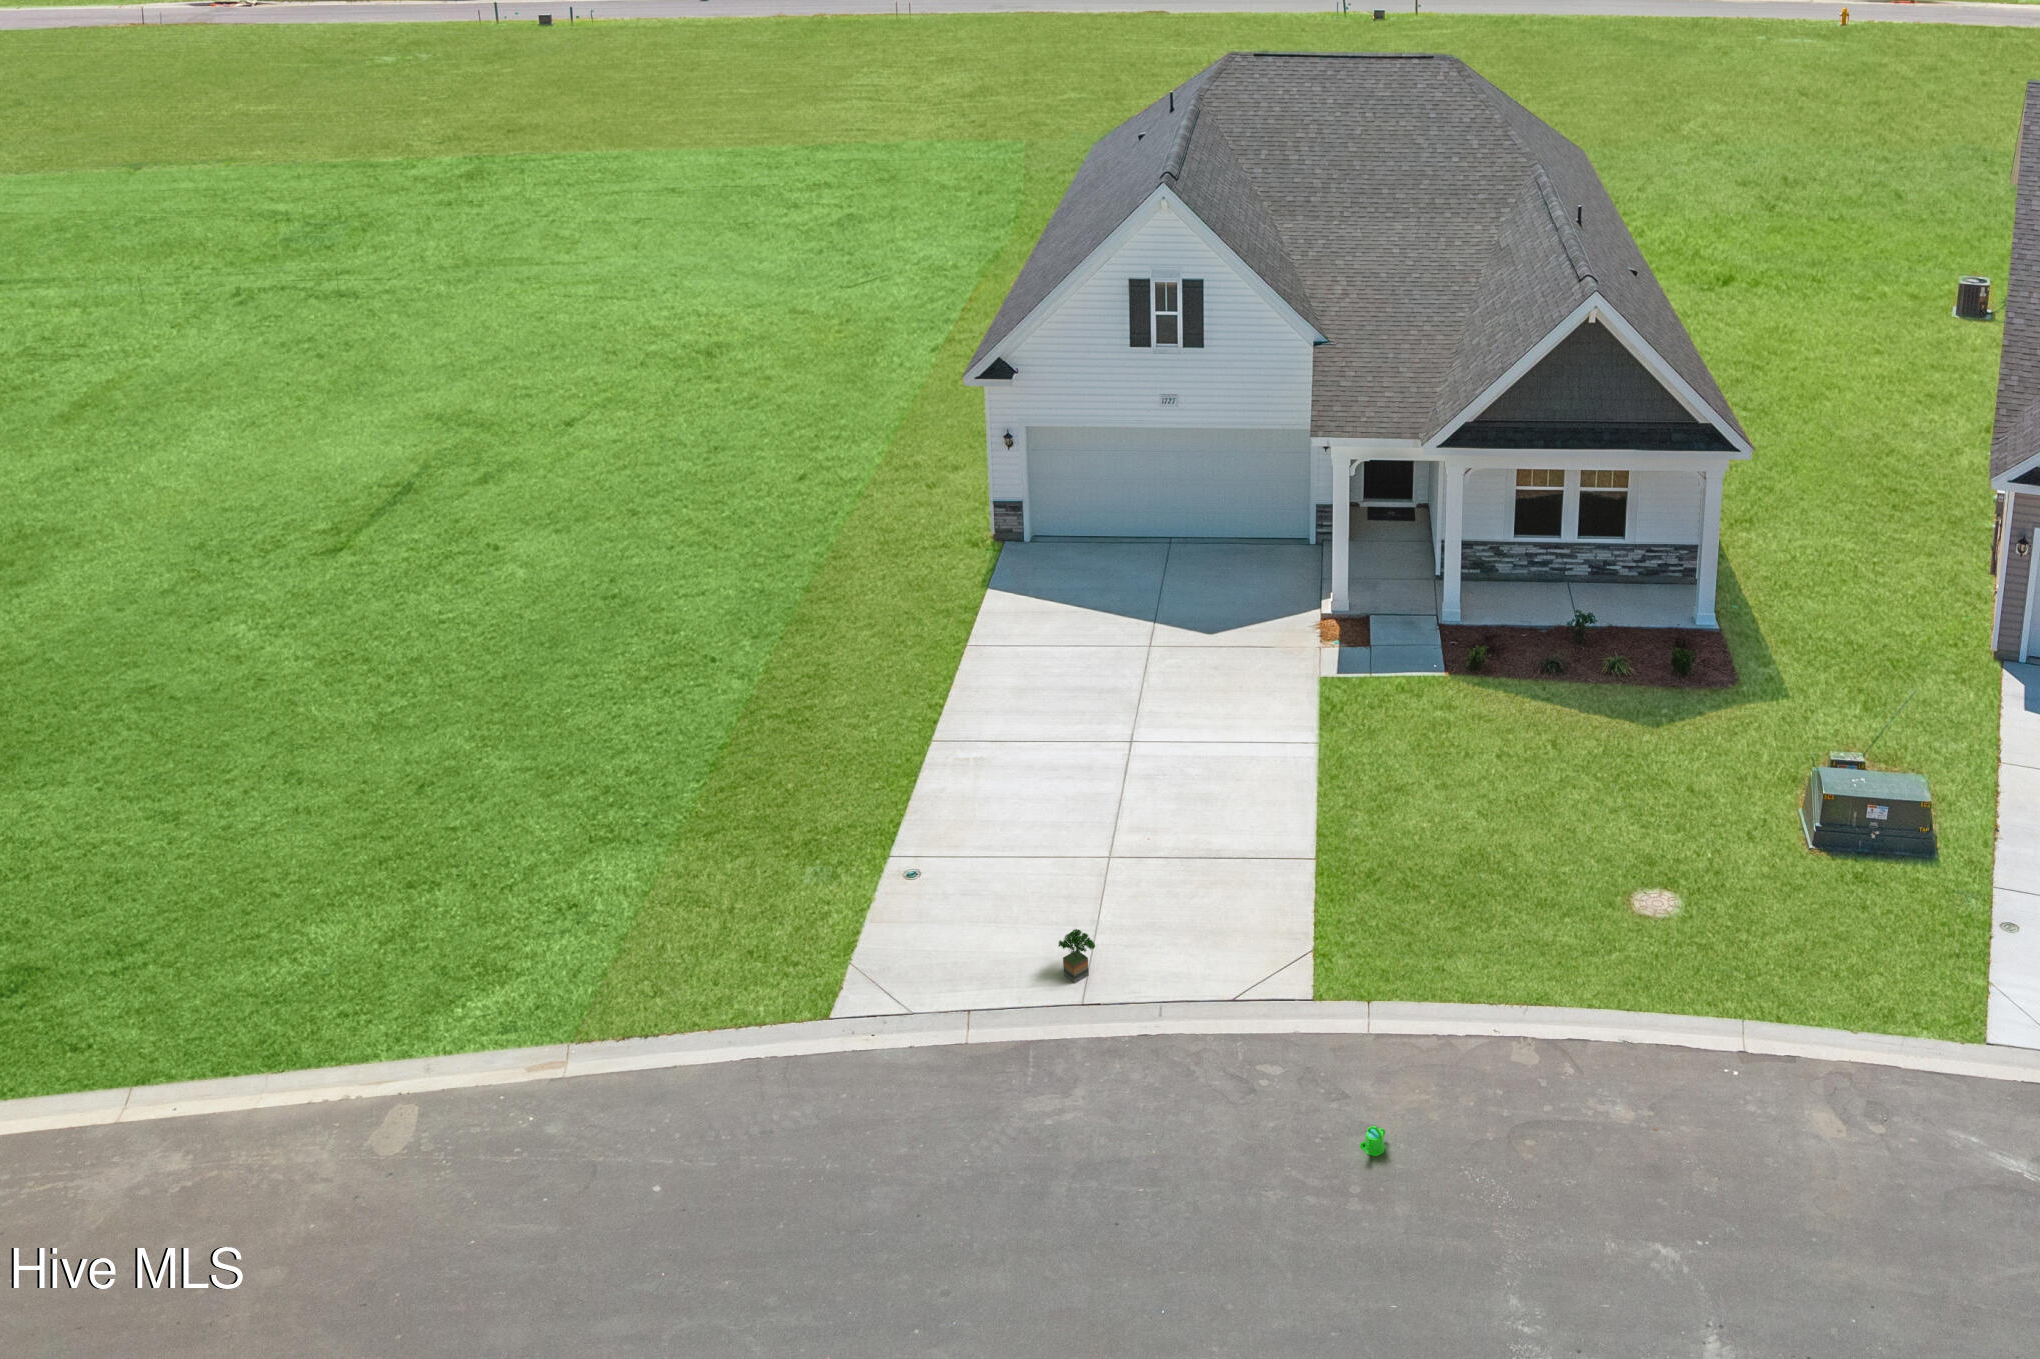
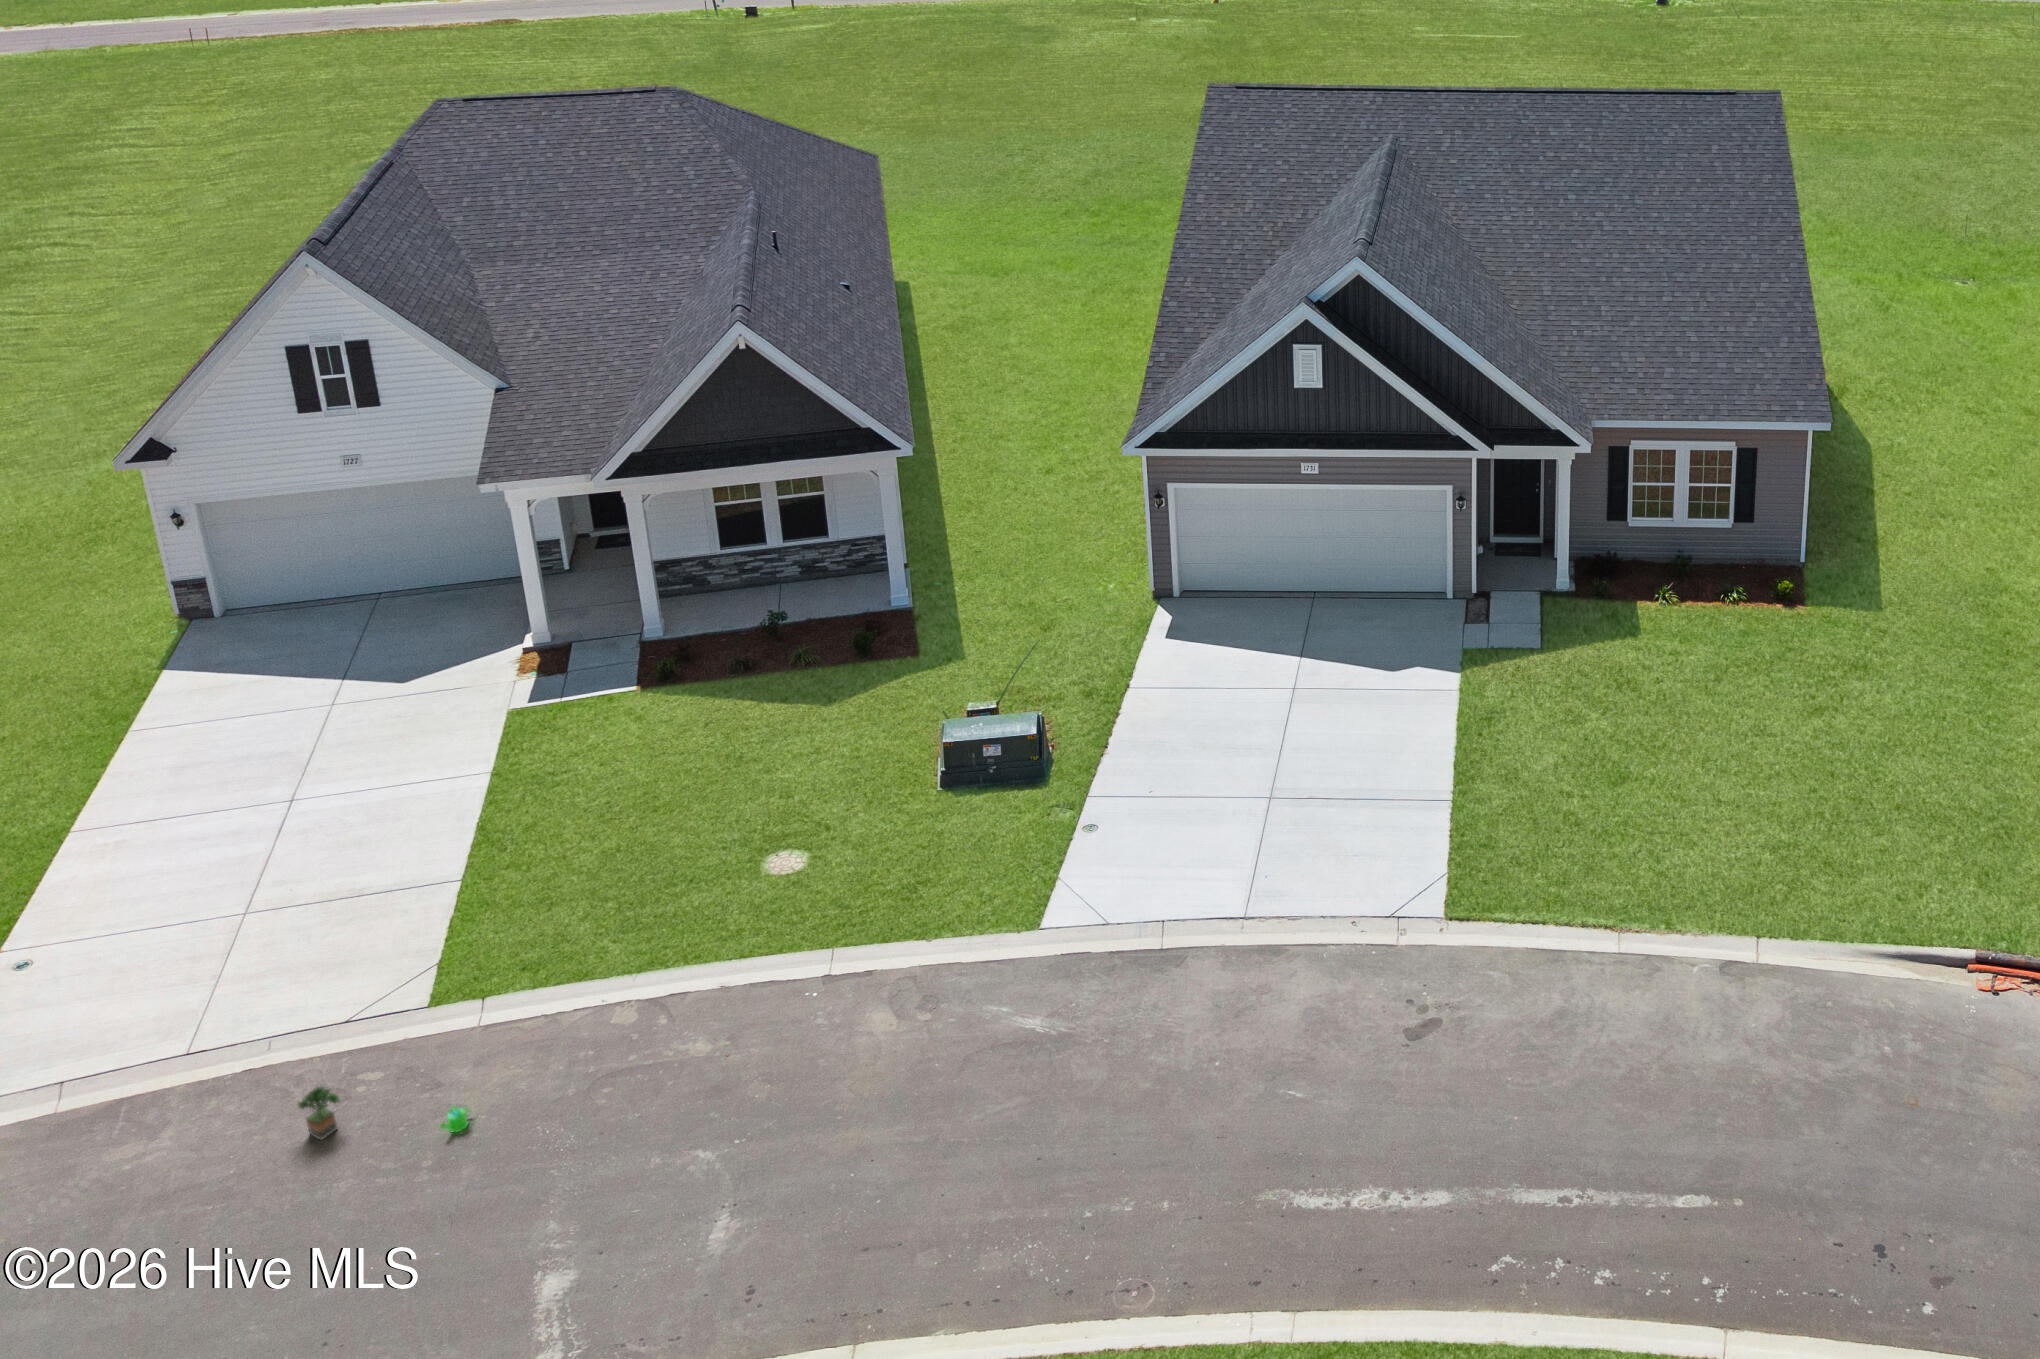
potted tree: present [1058,929,1095,983] -> present [298,1087,340,1140]

